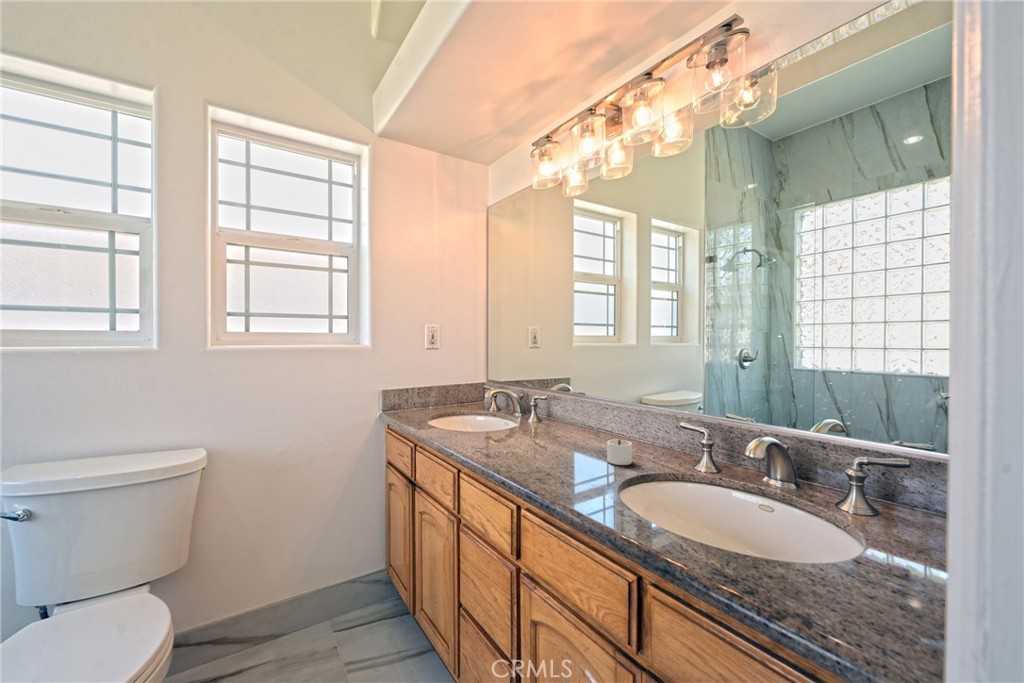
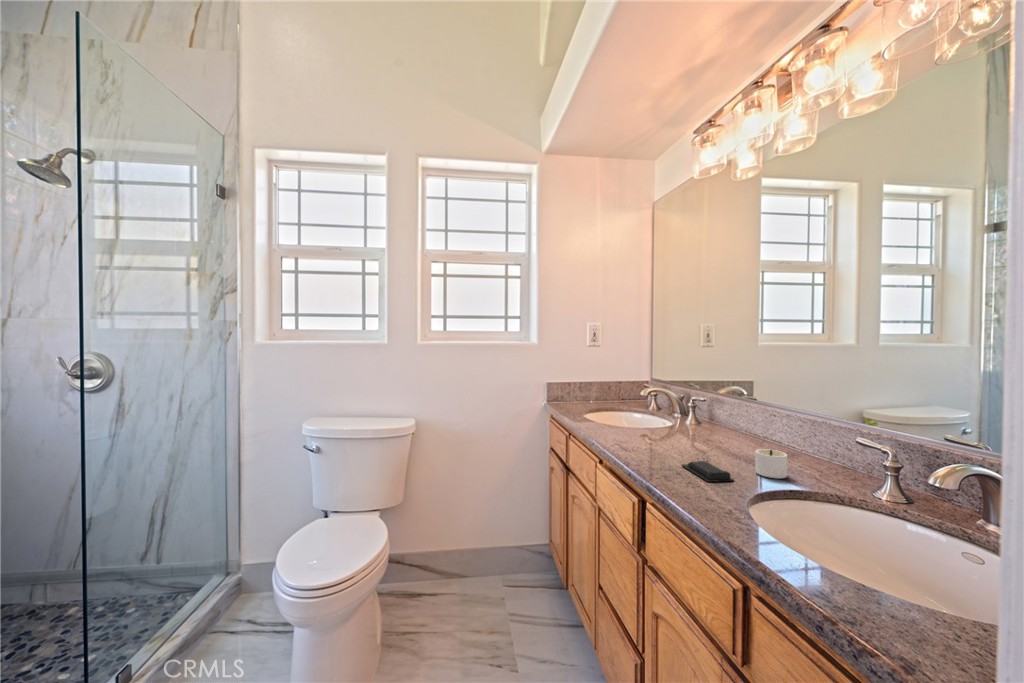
soap bar: none [546,458,596,478] -> present [682,461,734,482]

